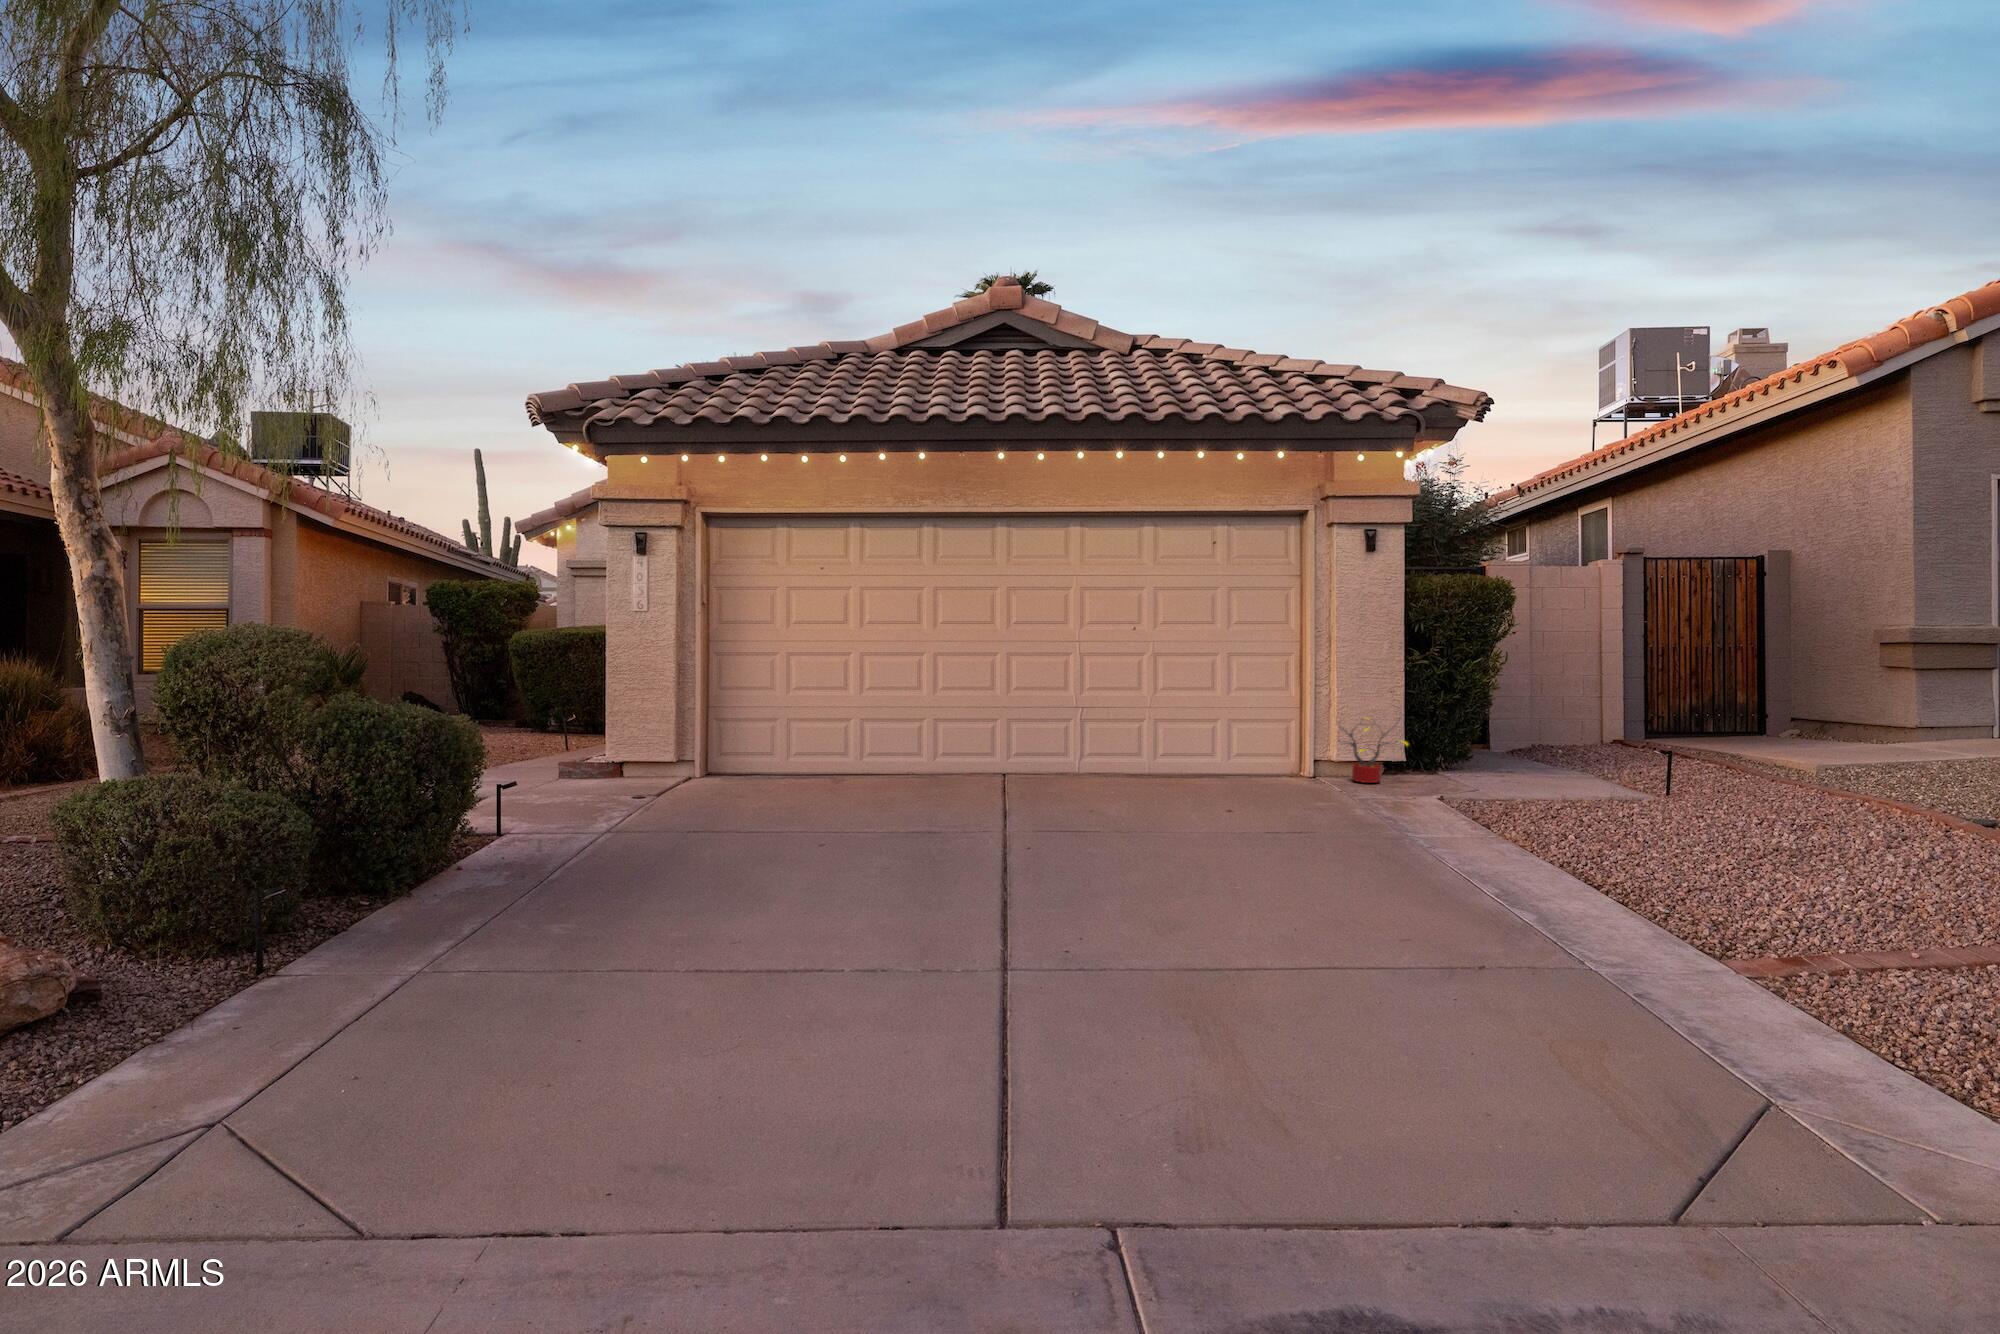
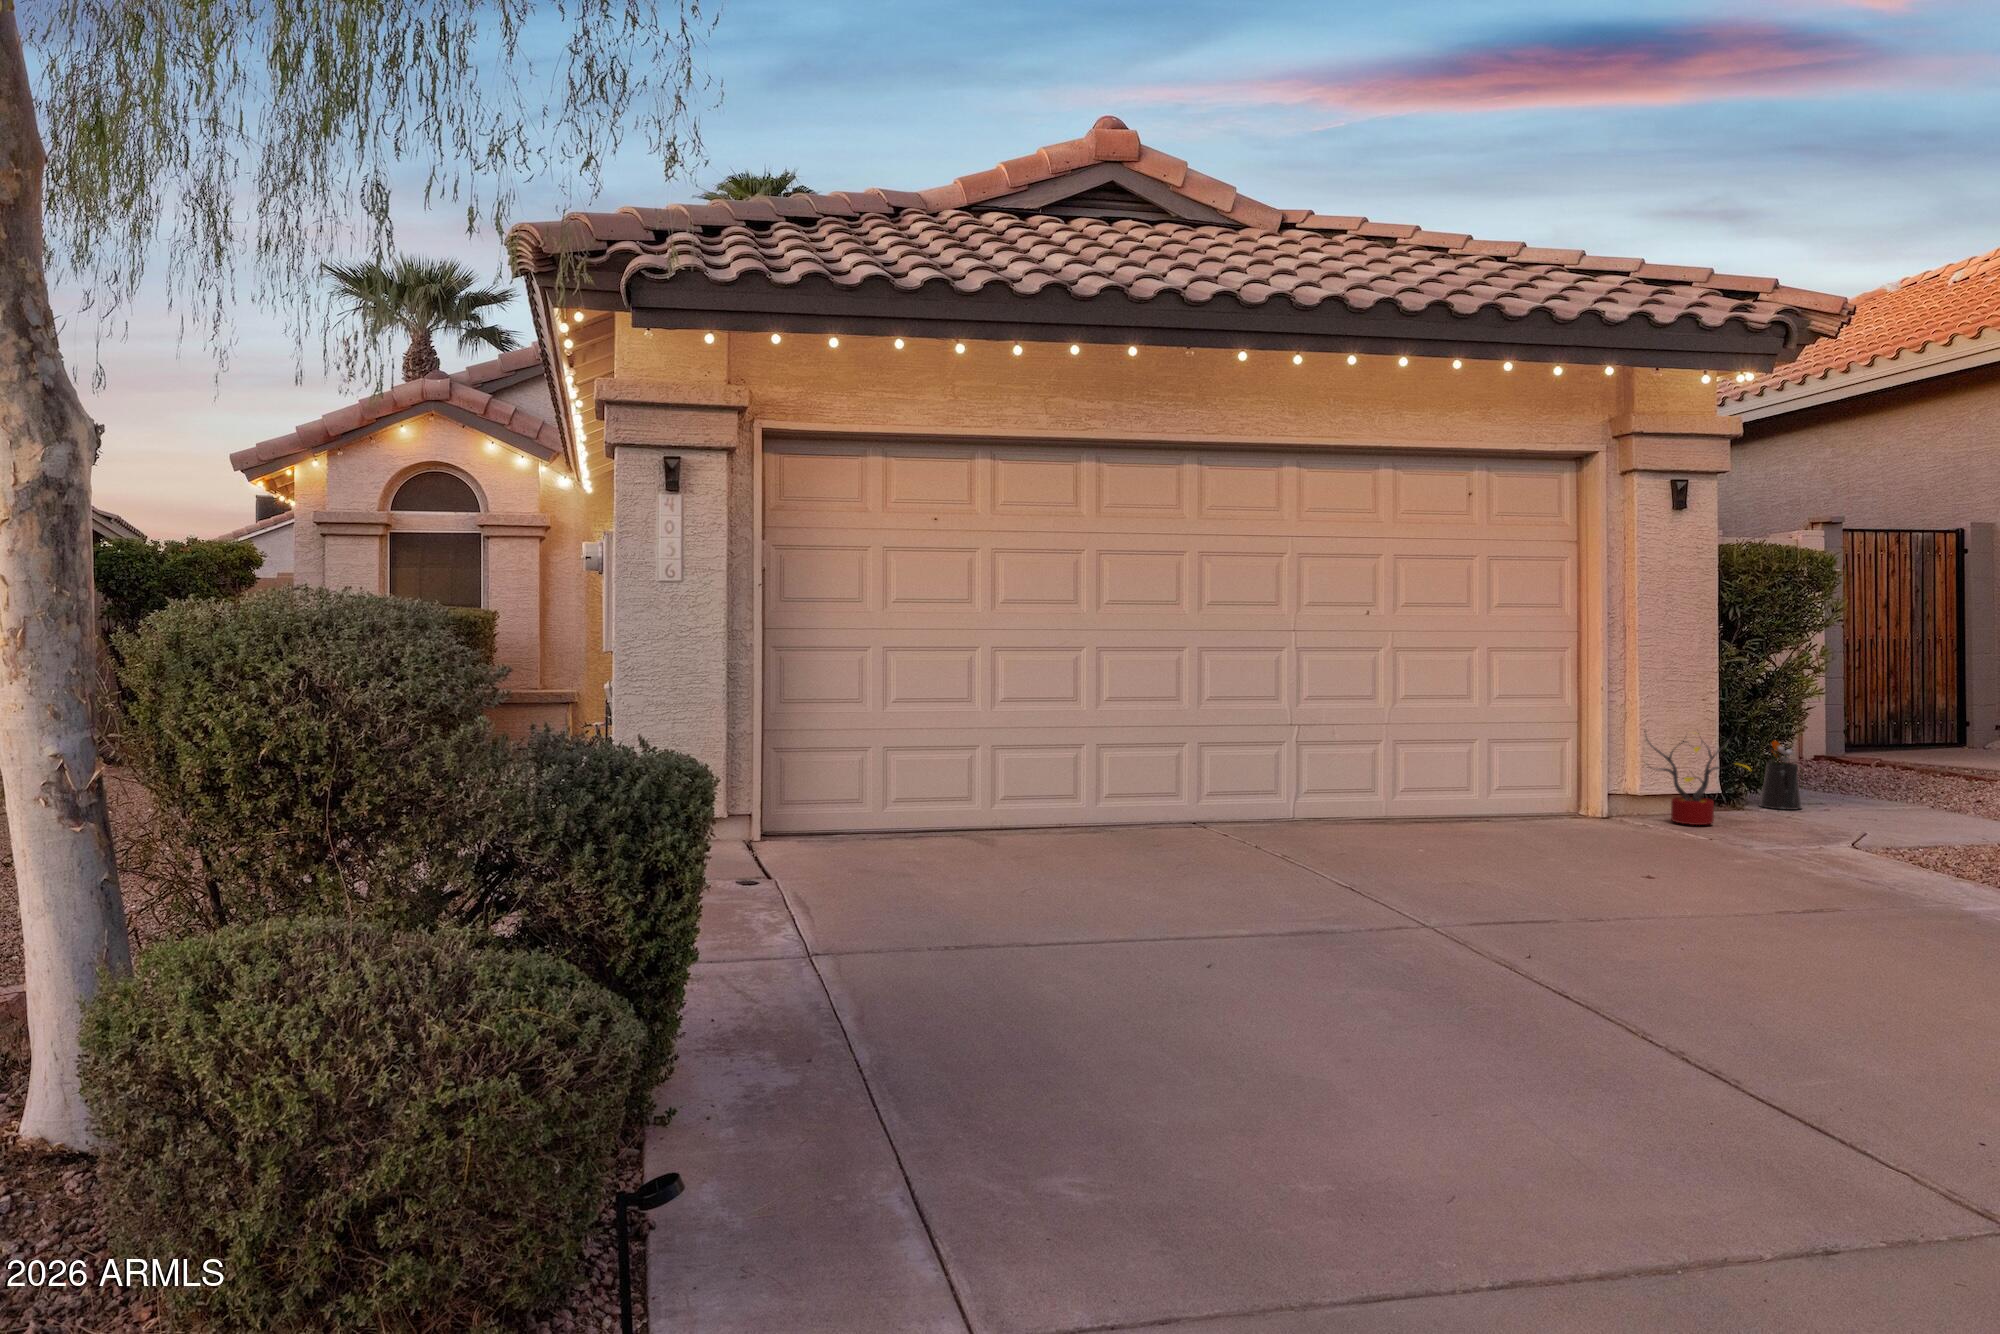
watering can: none [1446,724,1477,775] -> present [1760,741,1802,810]

